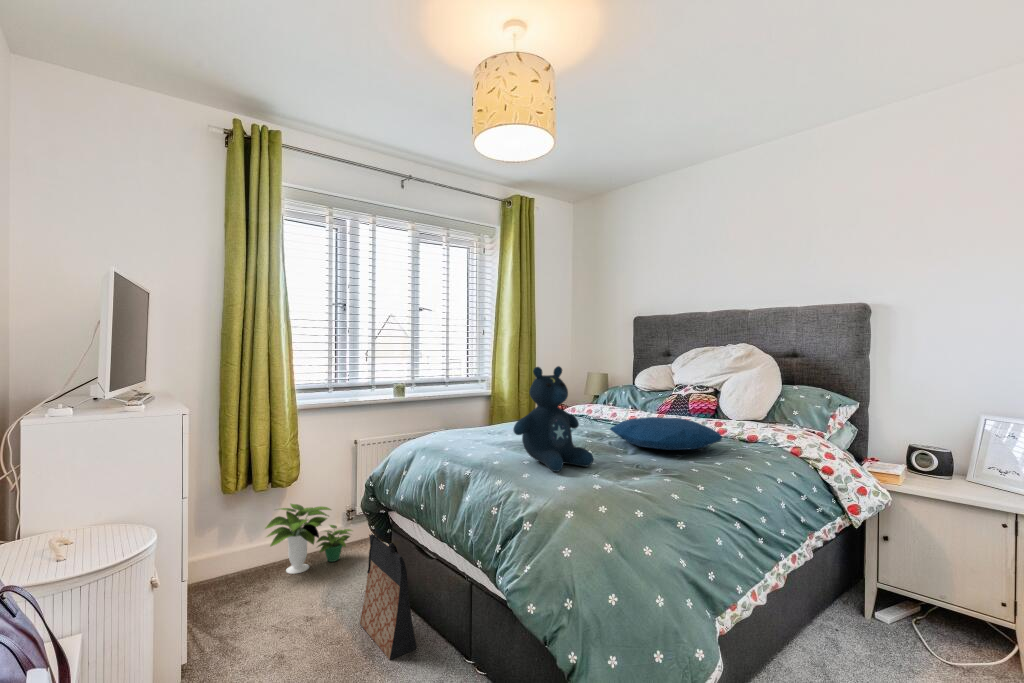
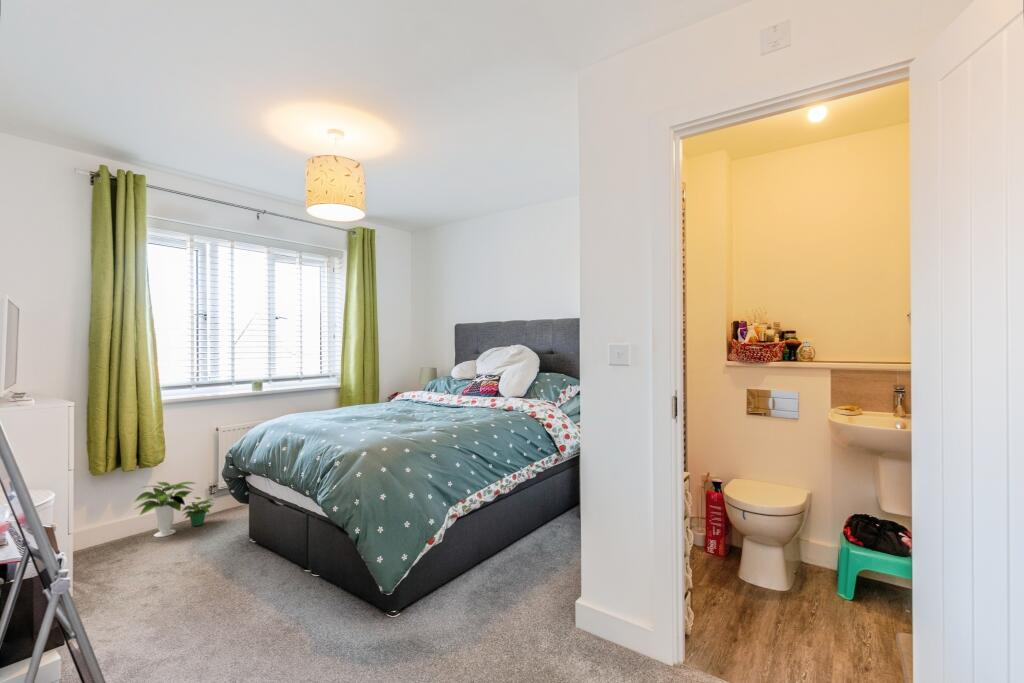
stuffed bear: present [513,366,593,472] -> none [336,364,391,432]
pillow: present [610,417,722,450] -> none [413,397,482,417]
bag: present [360,534,417,660] -> none [222,491,268,575]

